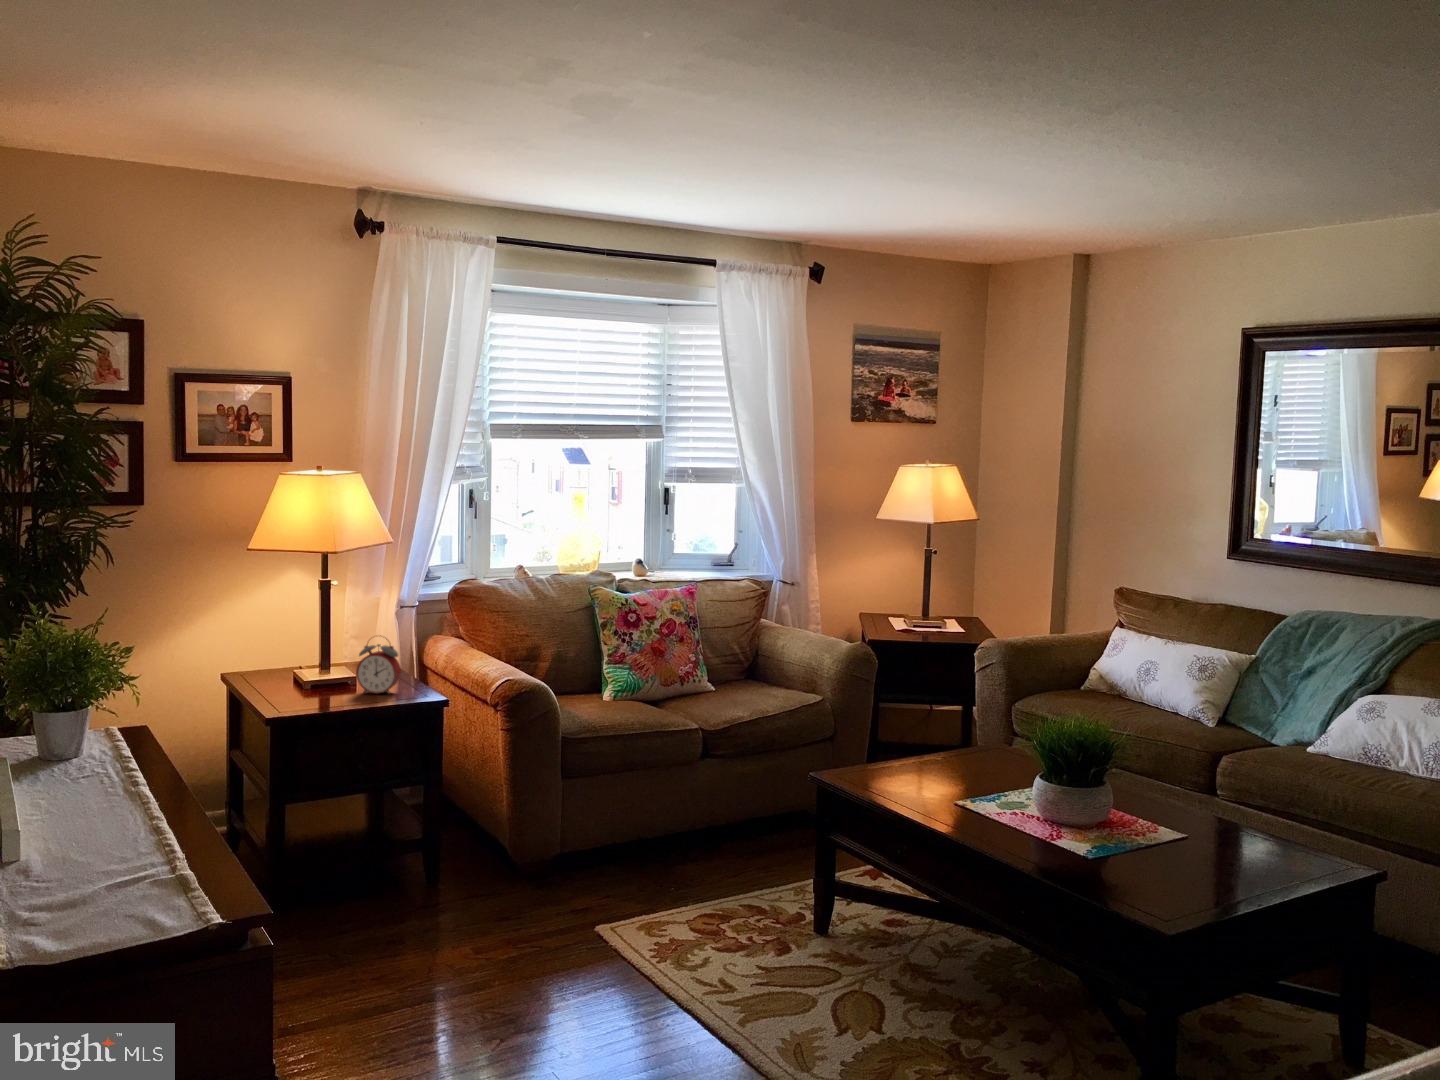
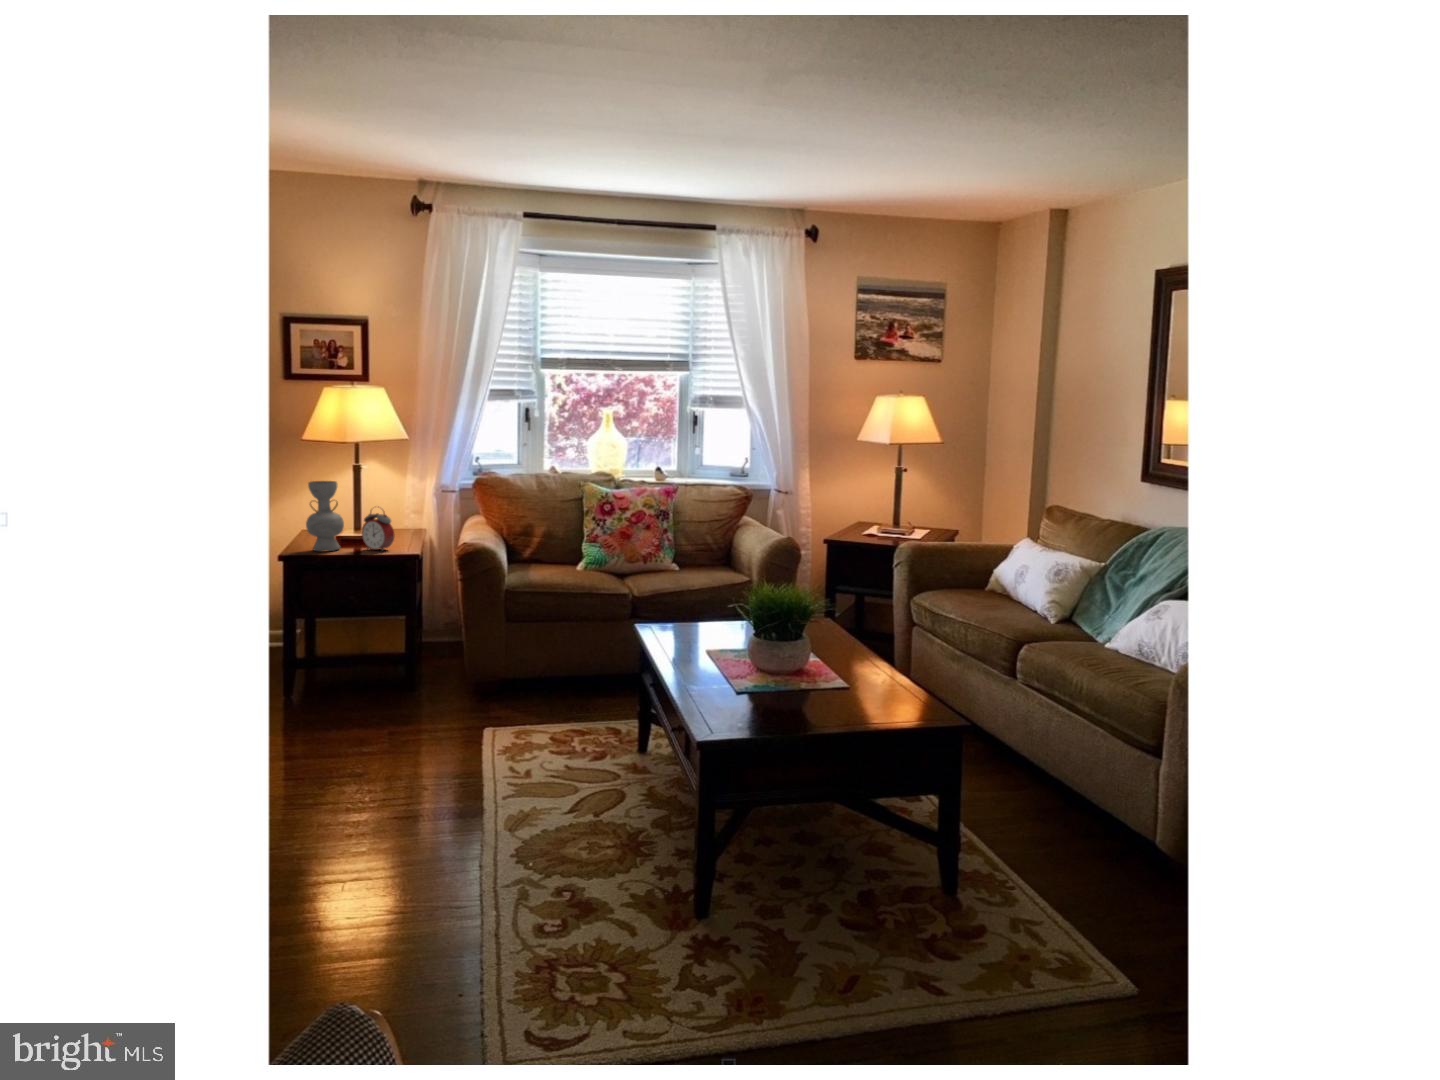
decorative vase: none [284,605,333,701] -> present [306,481,344,552]

